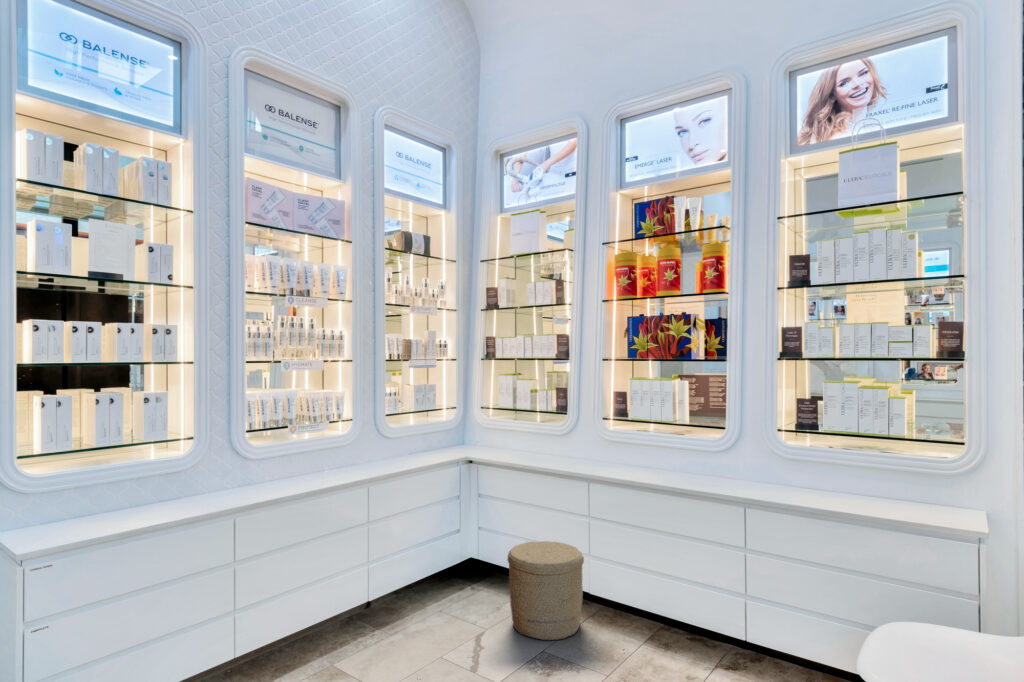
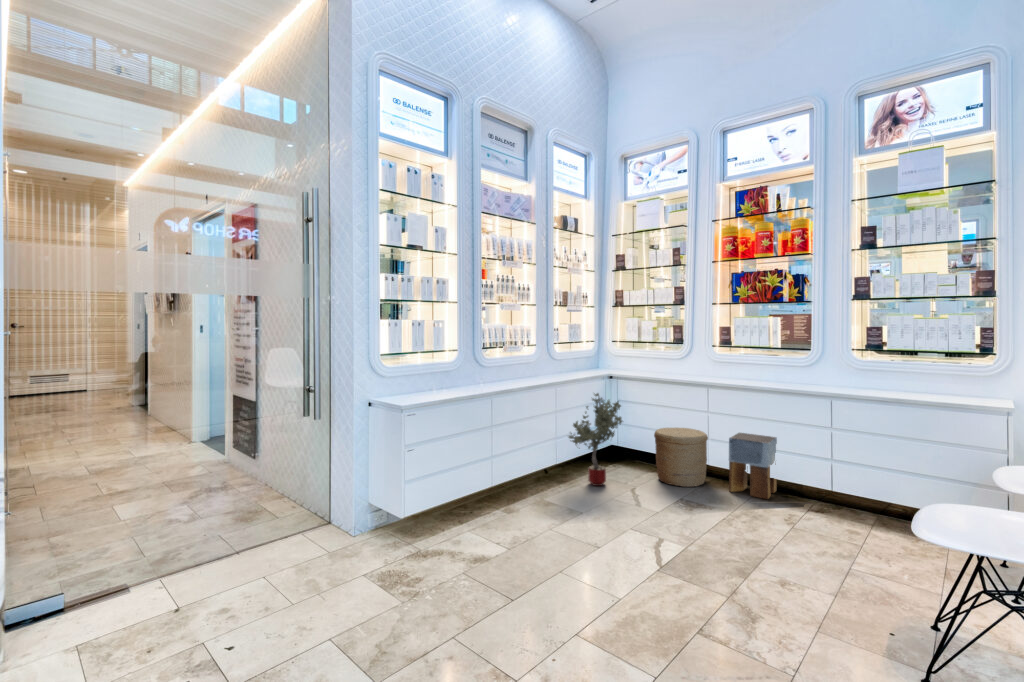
potted tree: none [365,490,462,639] -> present [569,393,622,486]
stool: none [605,554,677,668] -> present [729,433,777,499]

